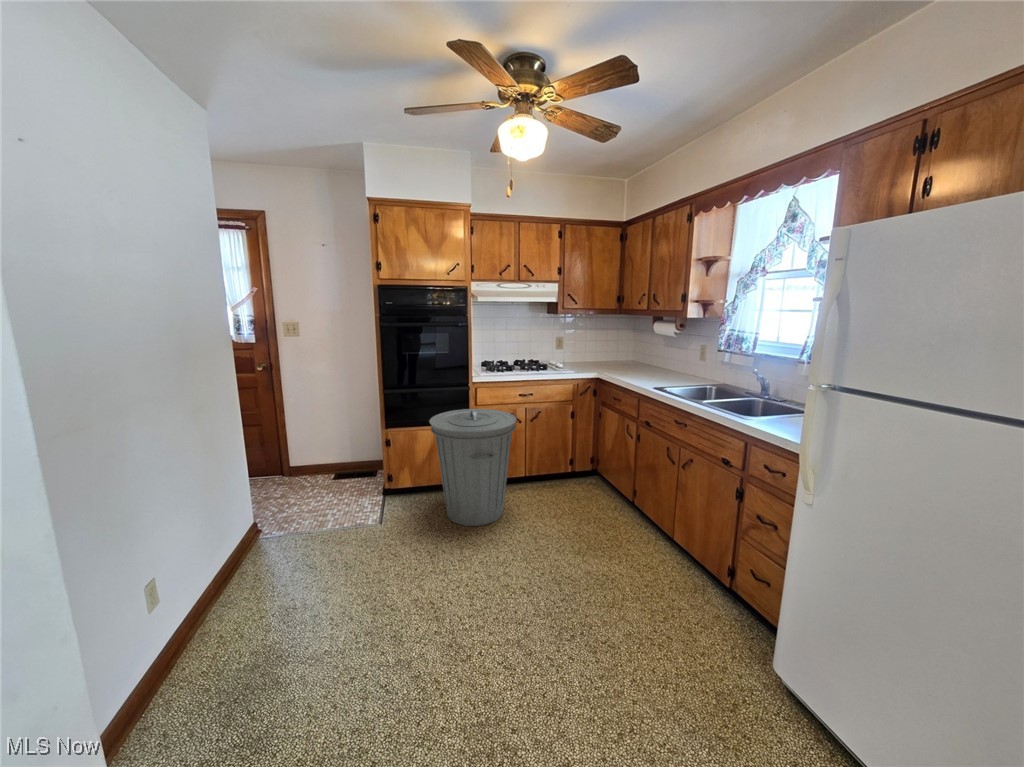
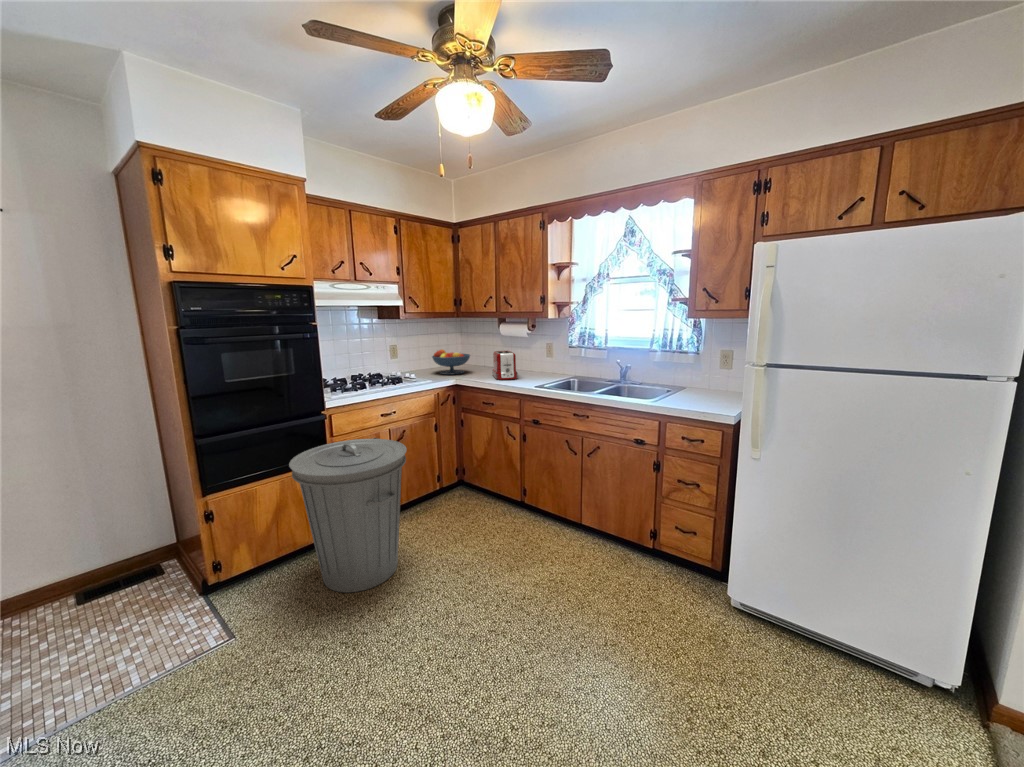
fruit bowl: none [585,344,622,368] -> present [432,350,470,375]
toaster: none [633,350,658,379] -> present [492,351,518,380]

